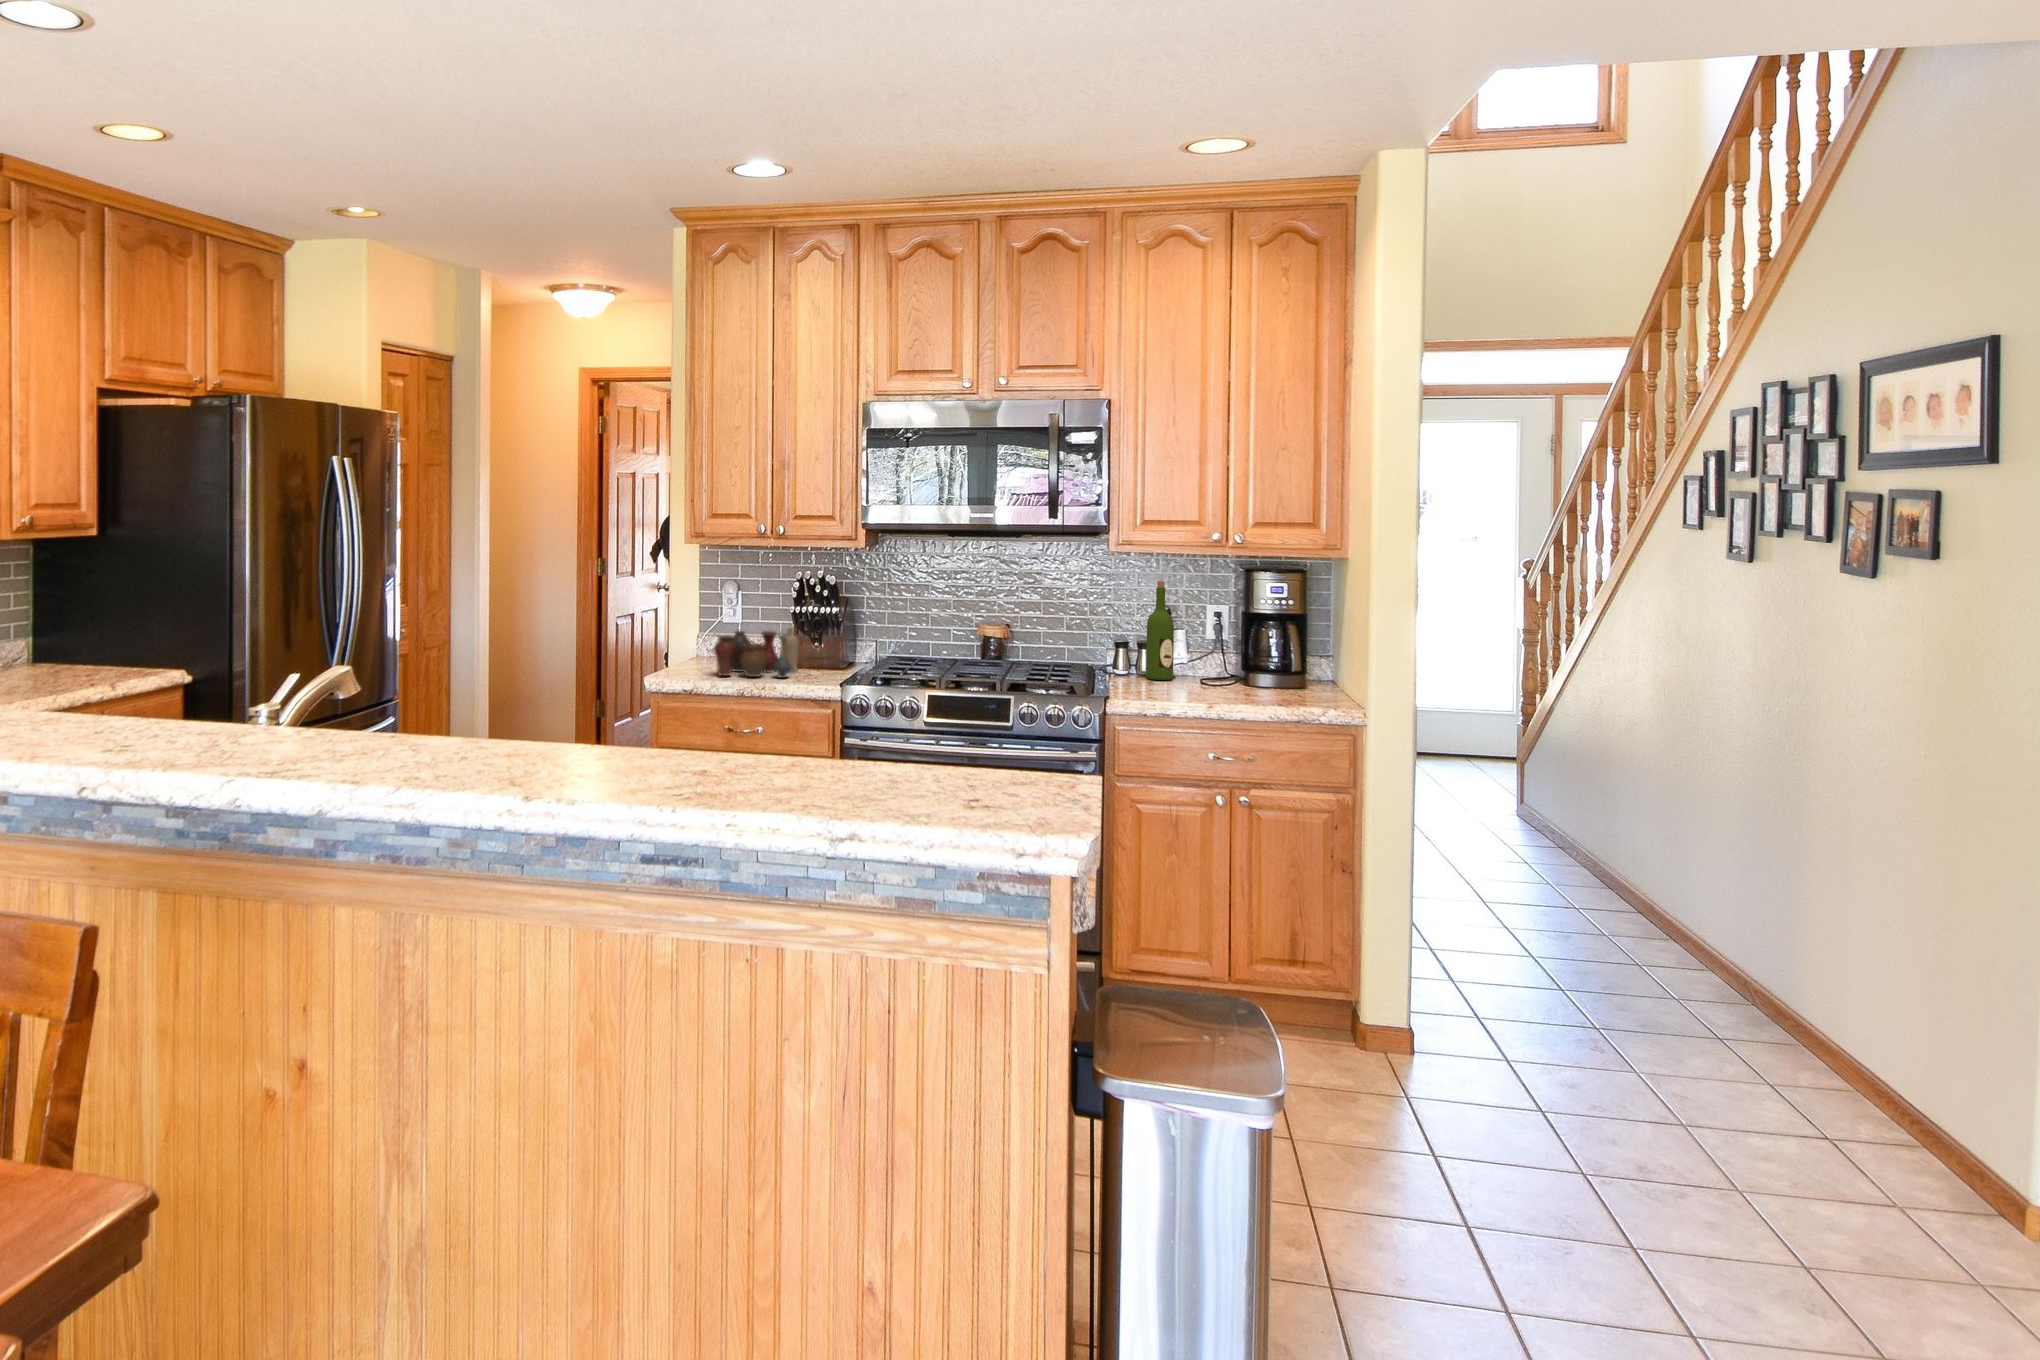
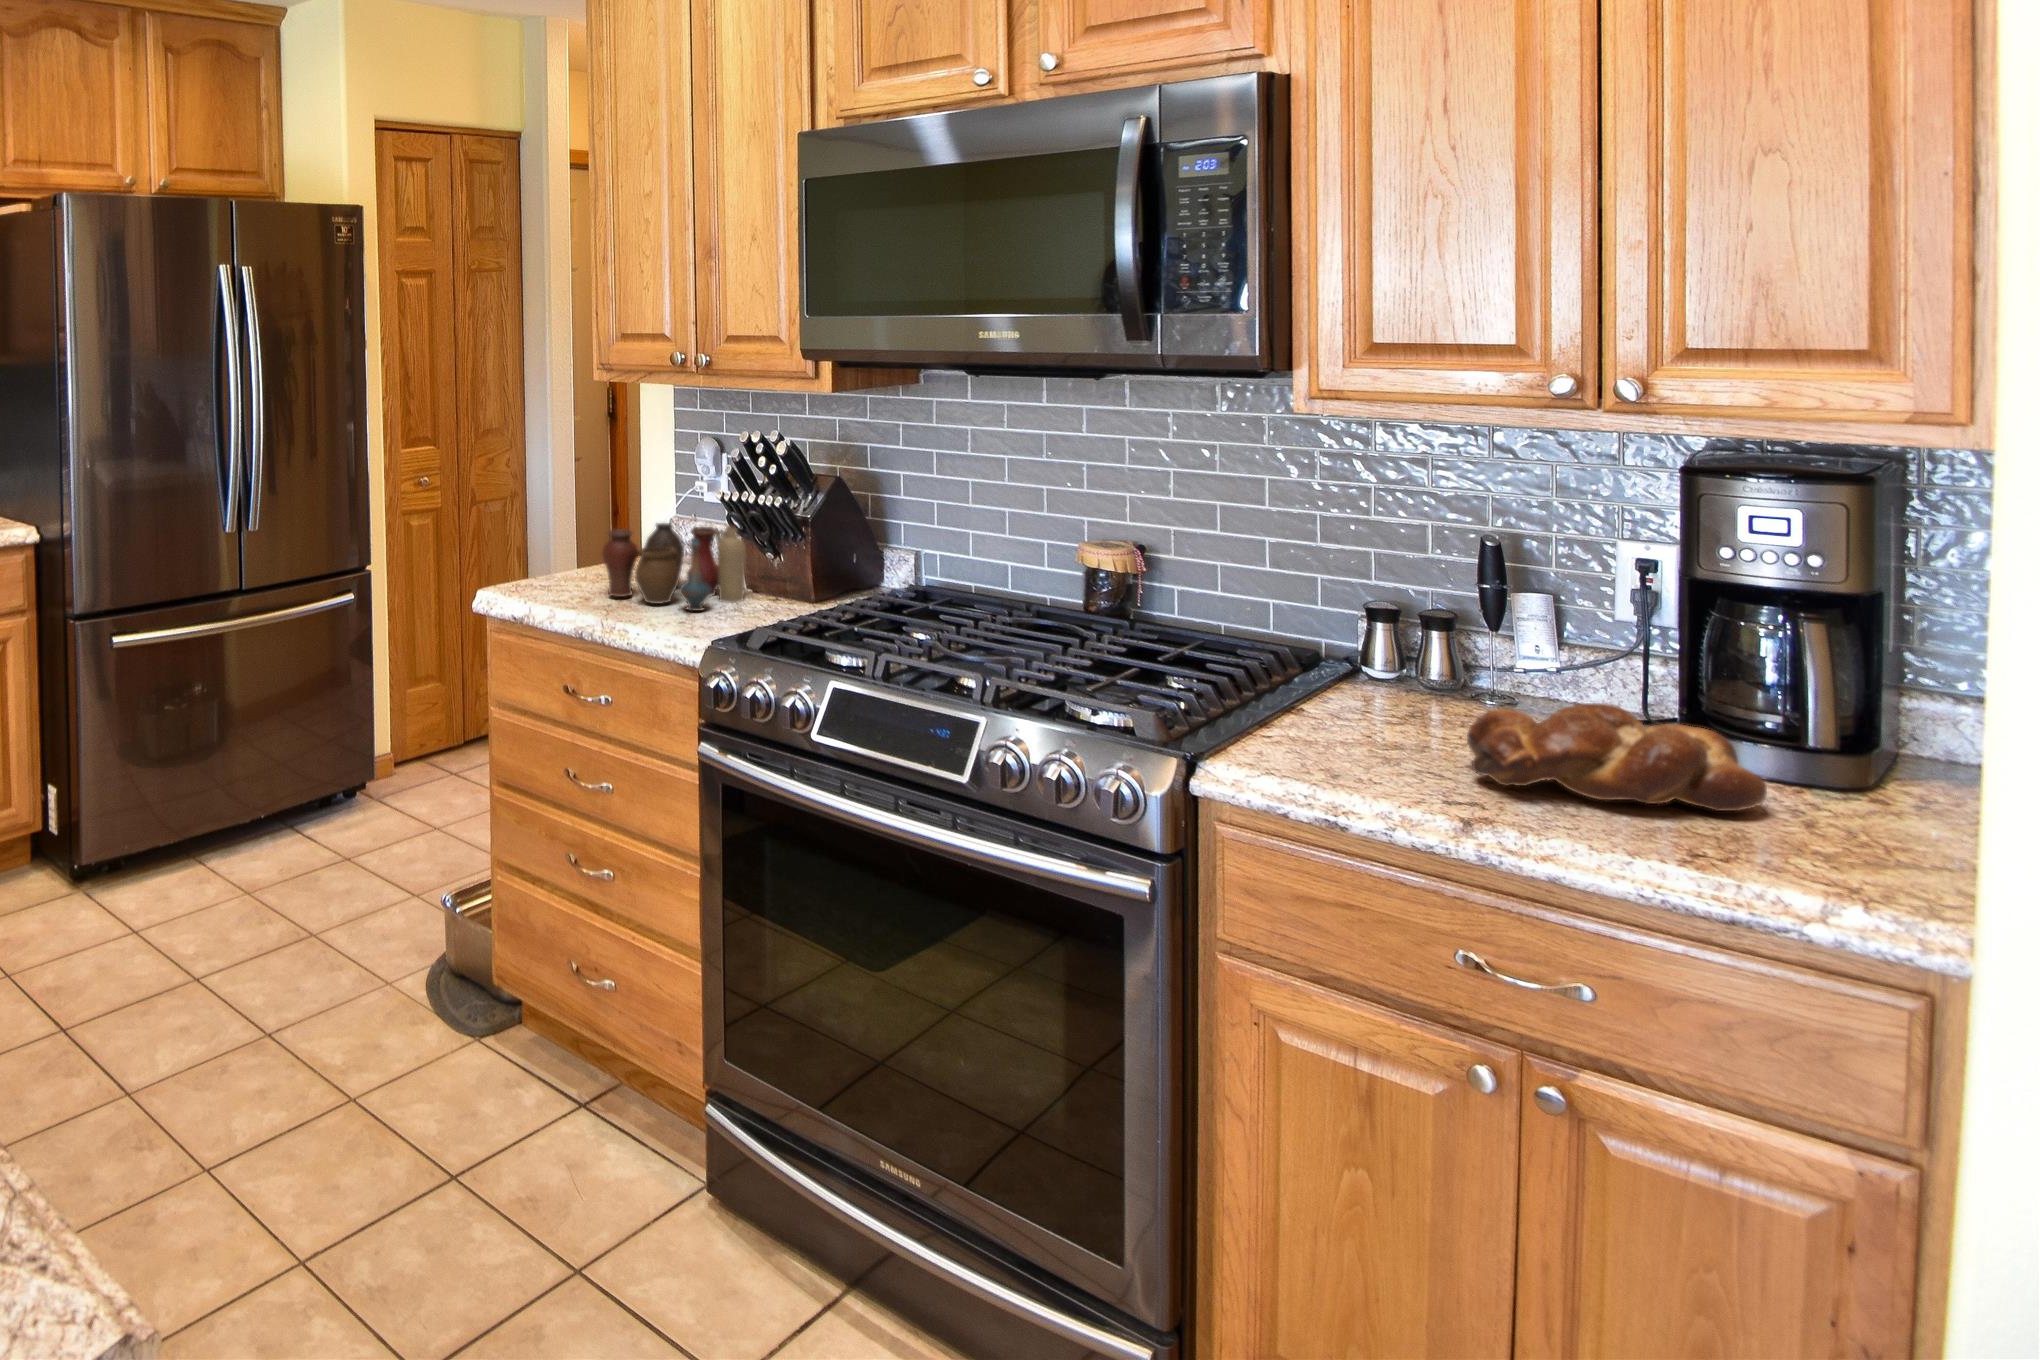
wine bottle: present [1146,581,1174,680] -> none [1416,481,1489,715]
bread loaf: none [1189,661,1282,695] -> present [1467,703,1767,811]

